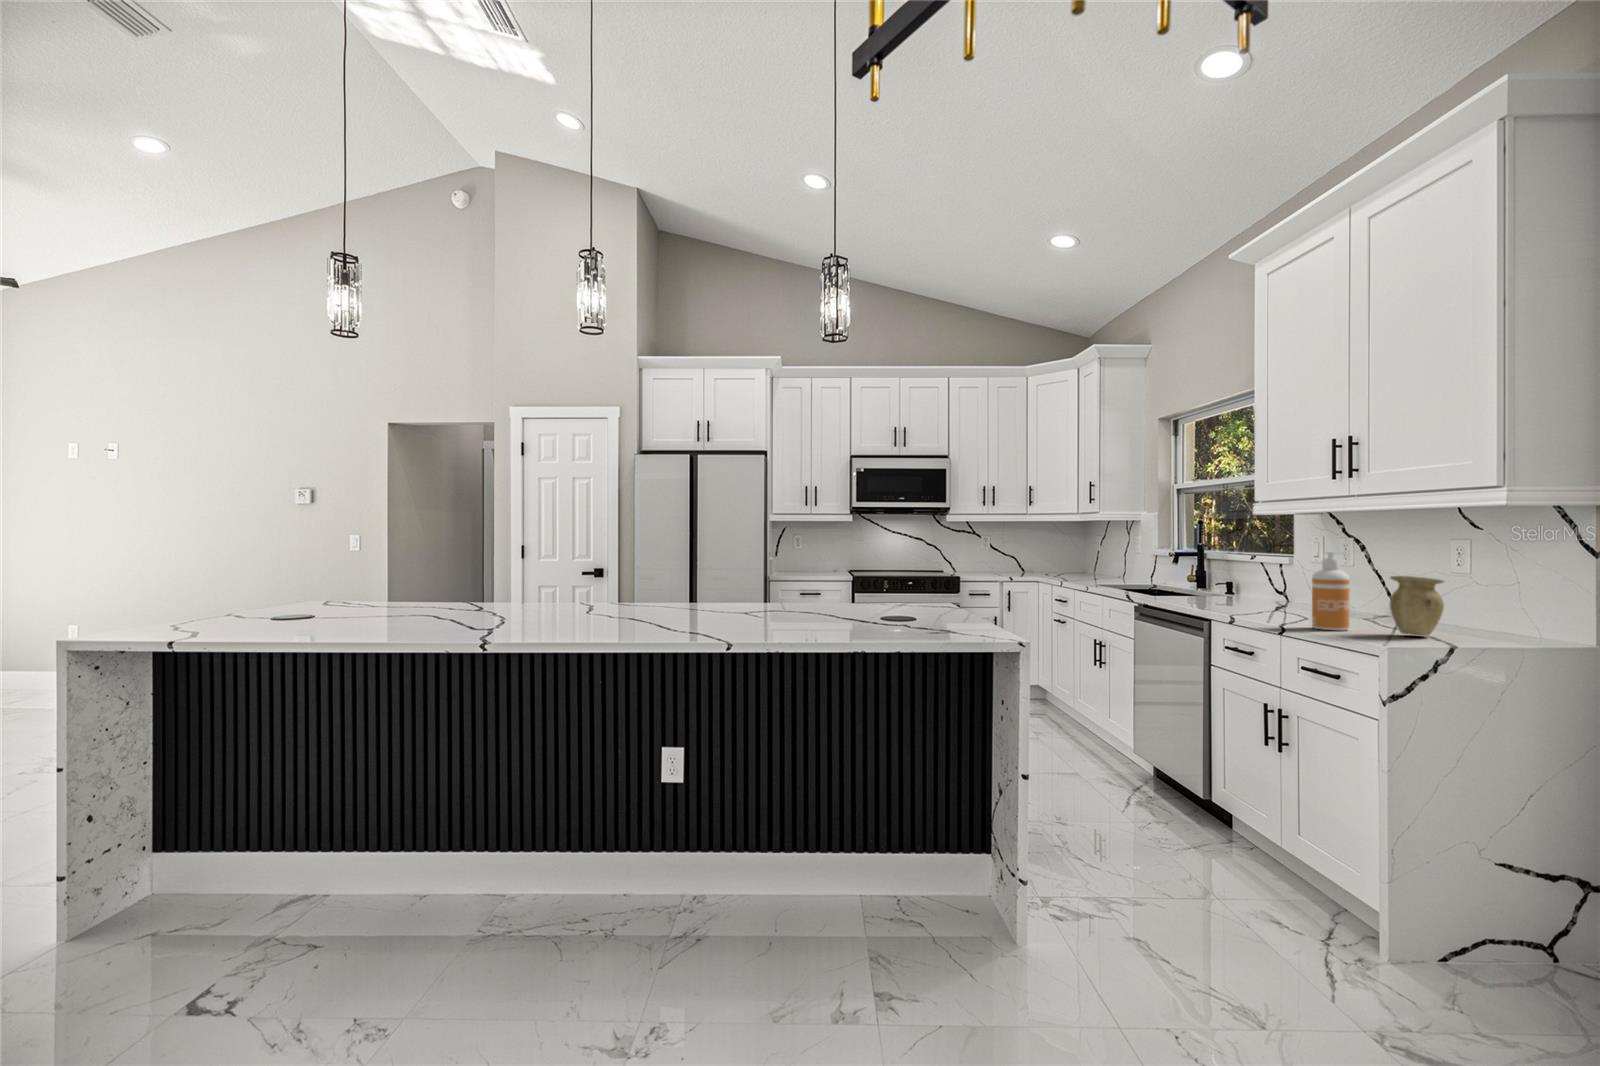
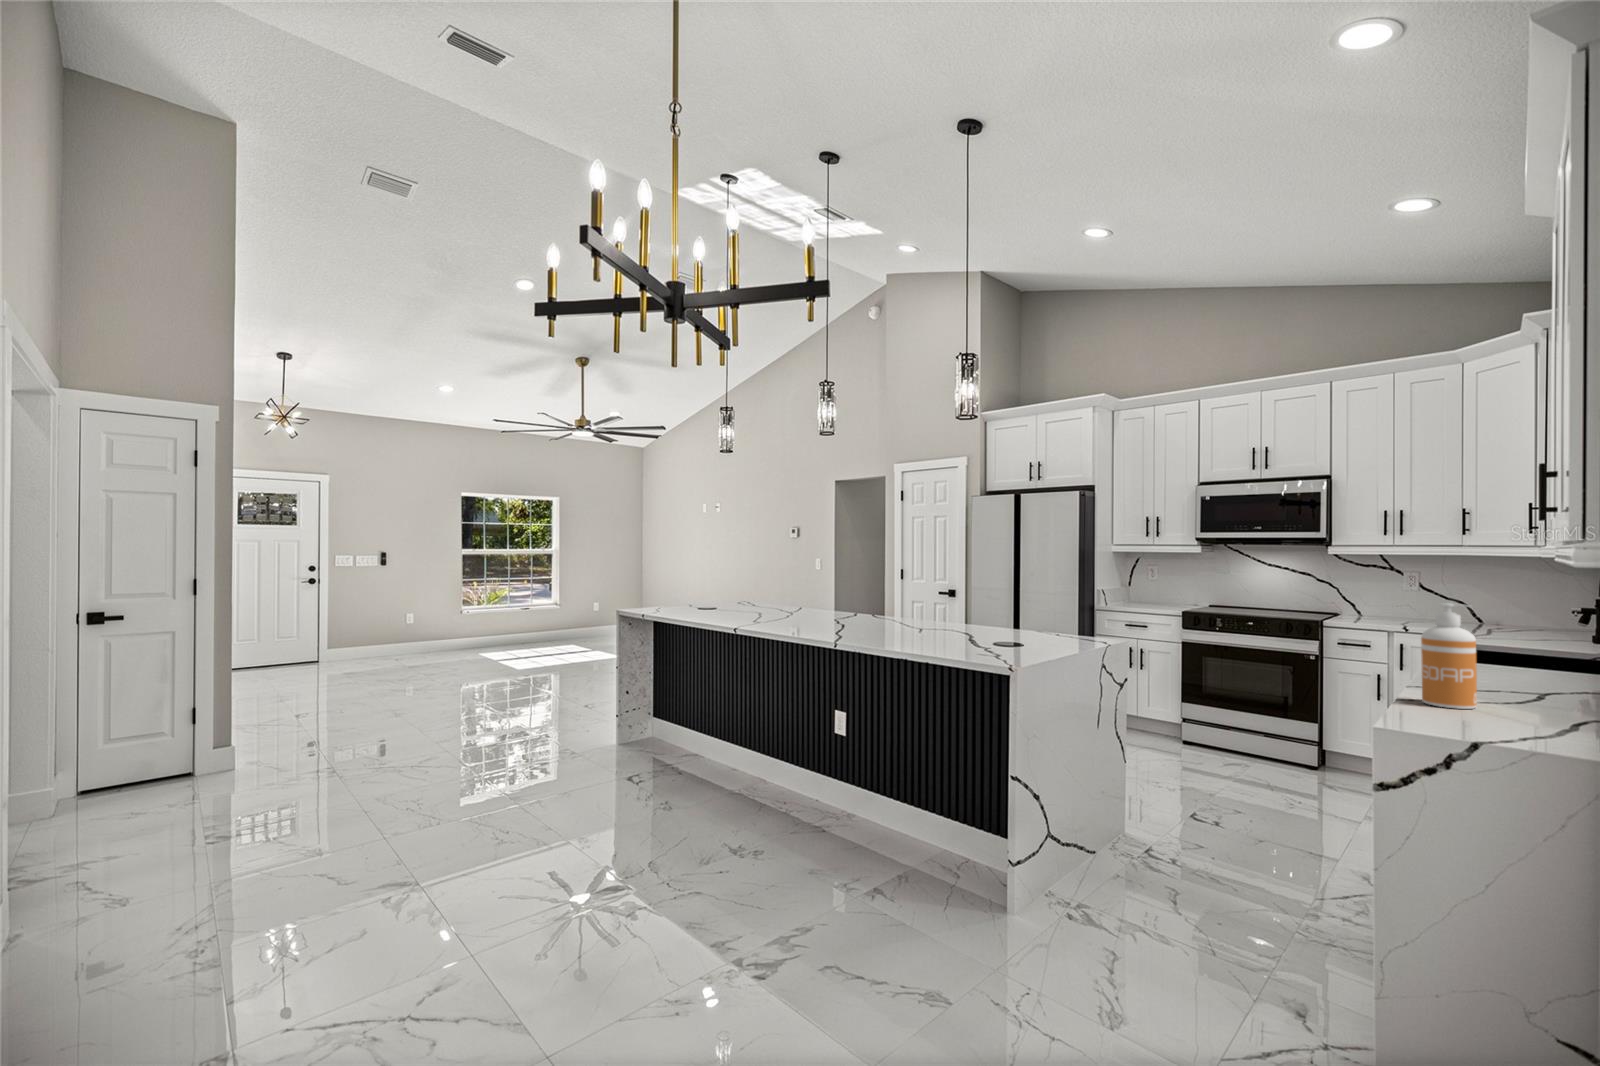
vase: present [1390,576,1444,635] -> none [1476,639,1563,726]

